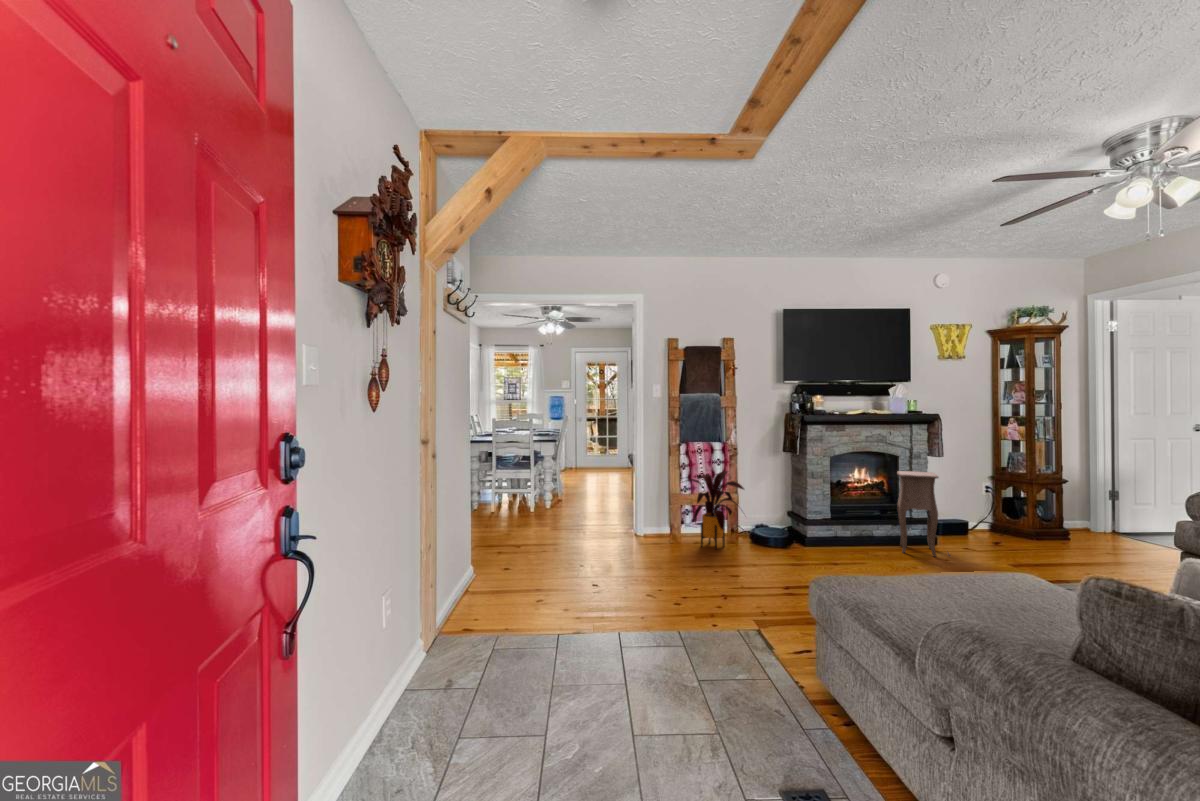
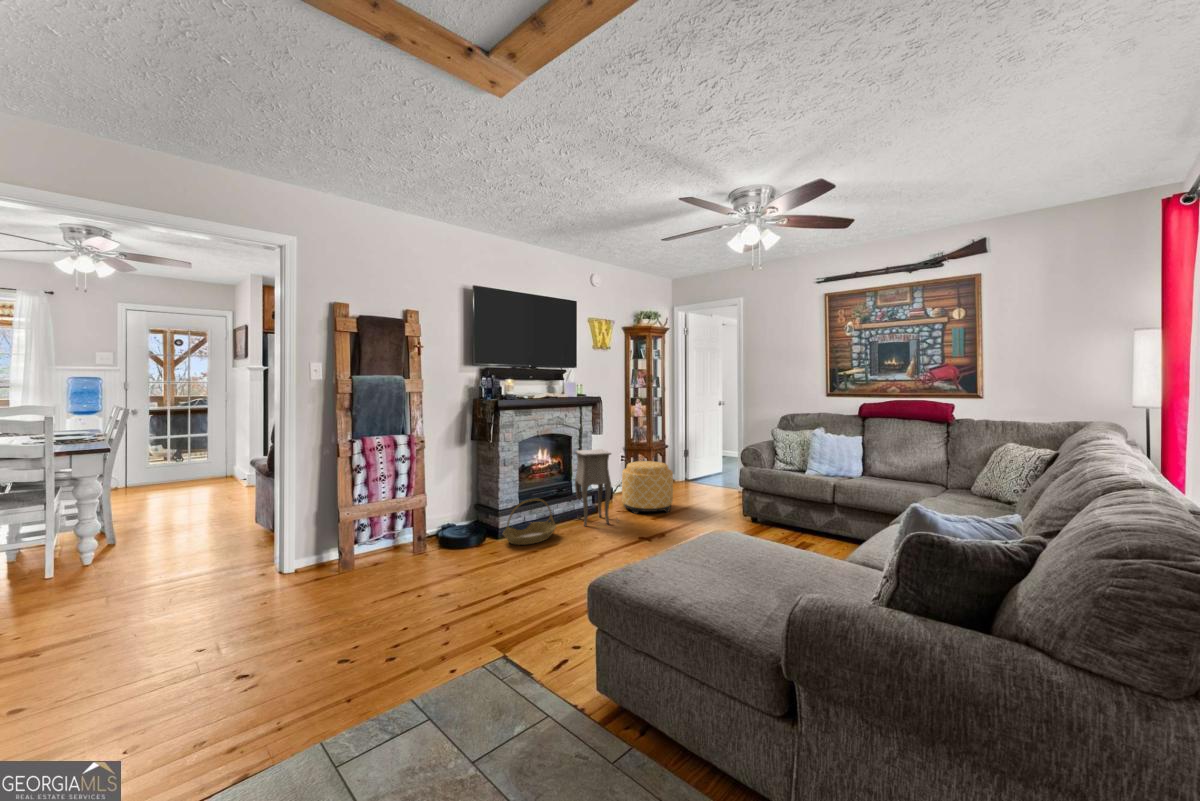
house plant: present [687,471,744,549] -> none [359,469,450,568]
ottoman: none [969,493,1048,561] -> present [622,461,673,514]
basket: none [802,512,863,555] -> present [503,499,556,545]

